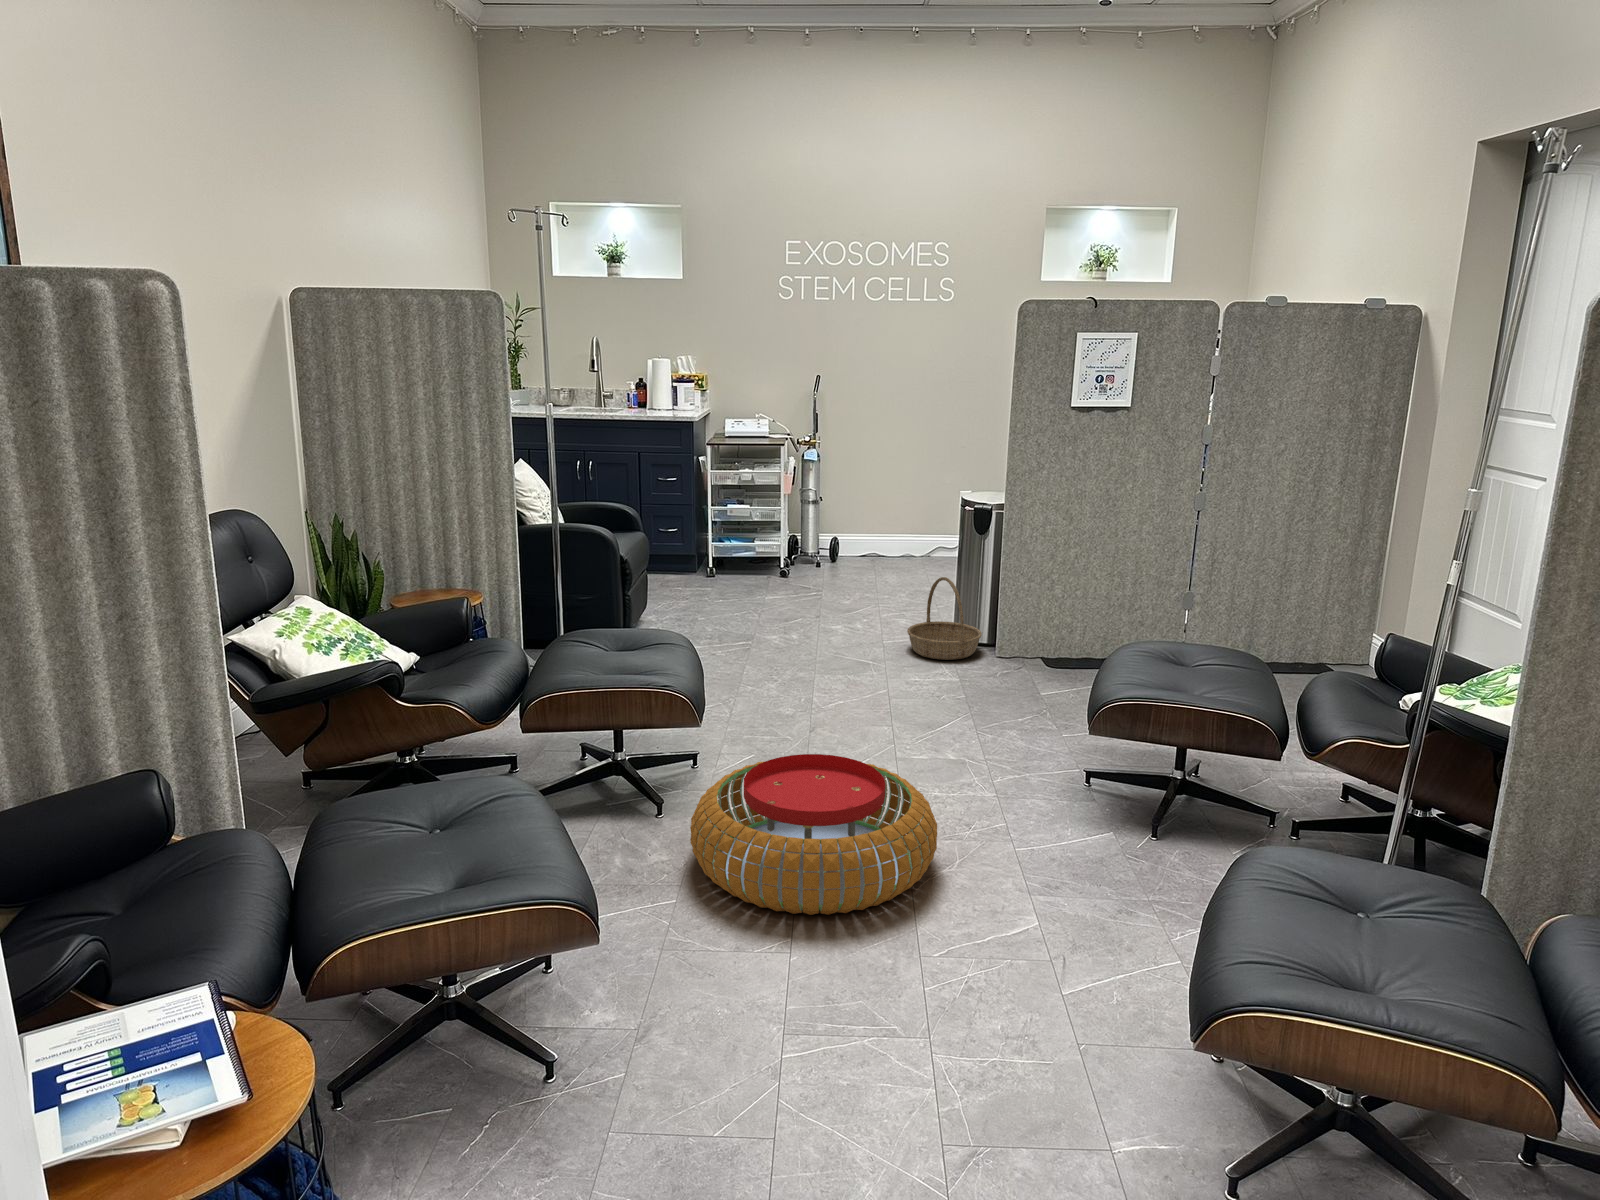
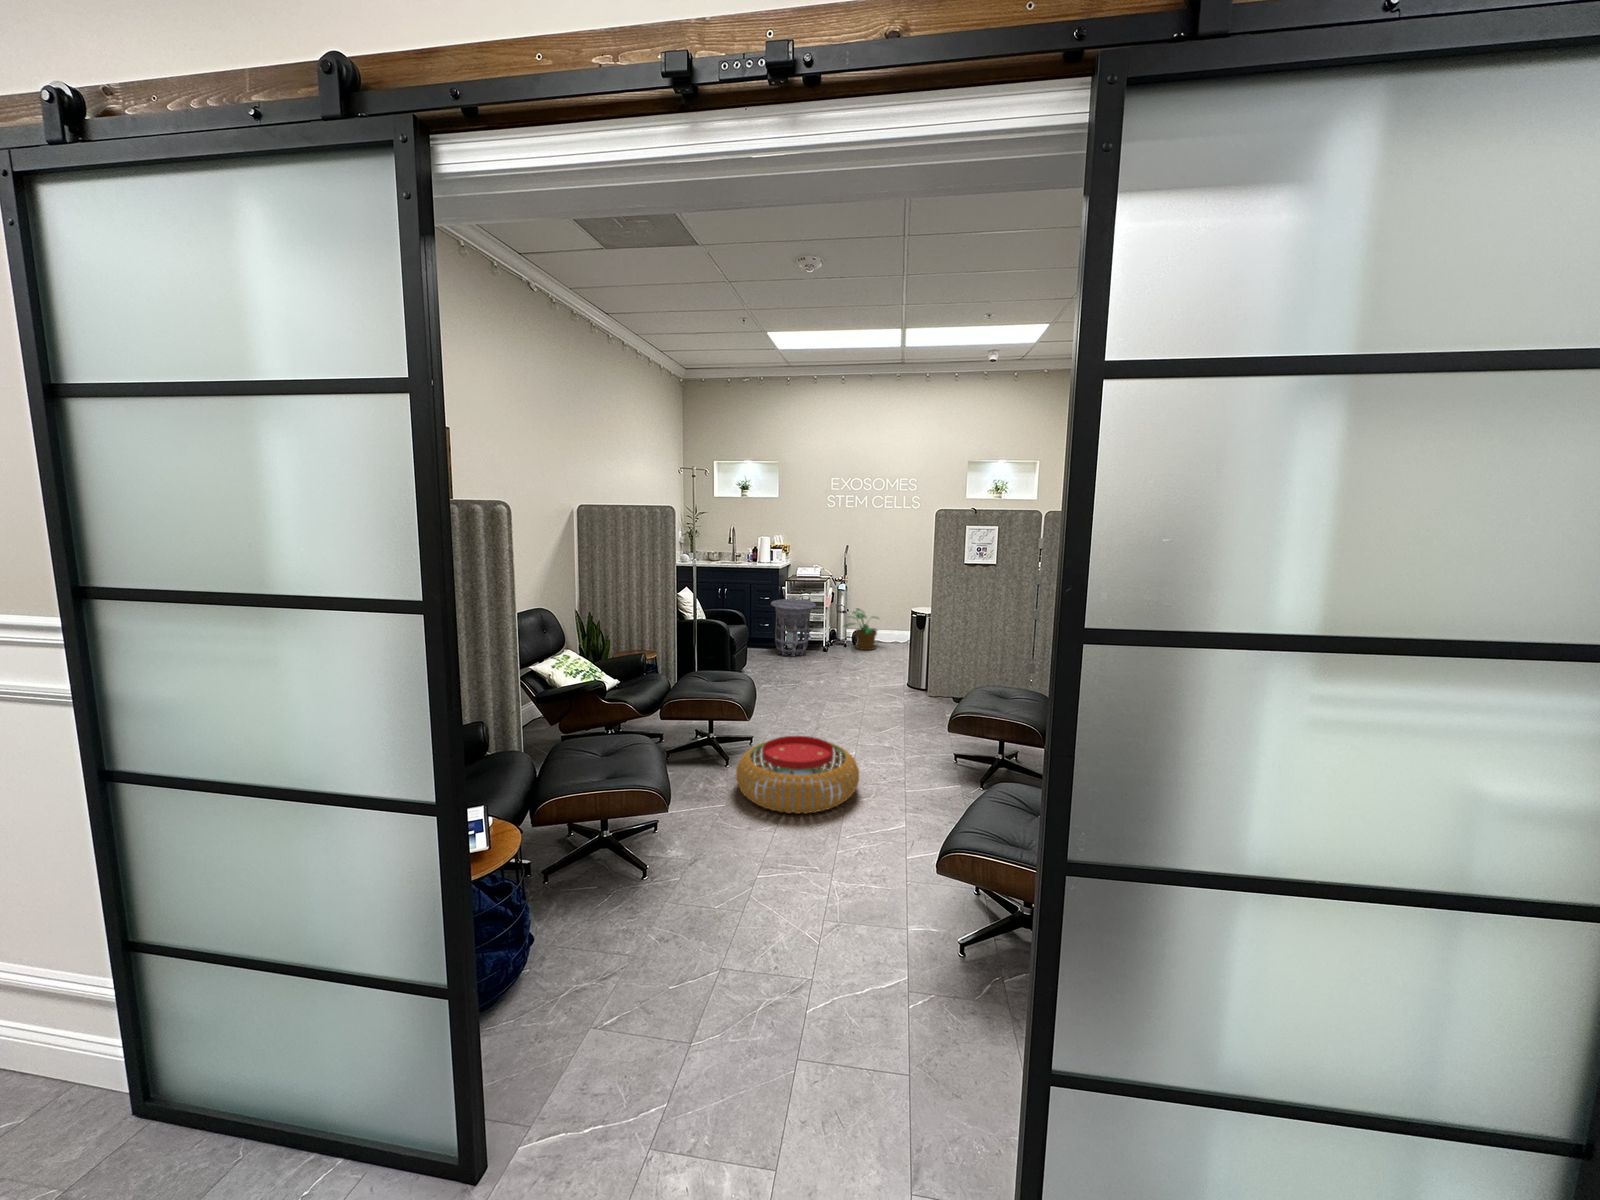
side table: none [682,479,768,588] -> present [771,599,816,657]
potted plant: none [812,493,885,571] -> present [844,608,878,650]
basket: present [907,577,982,660] -> none [879,653,918,697]

